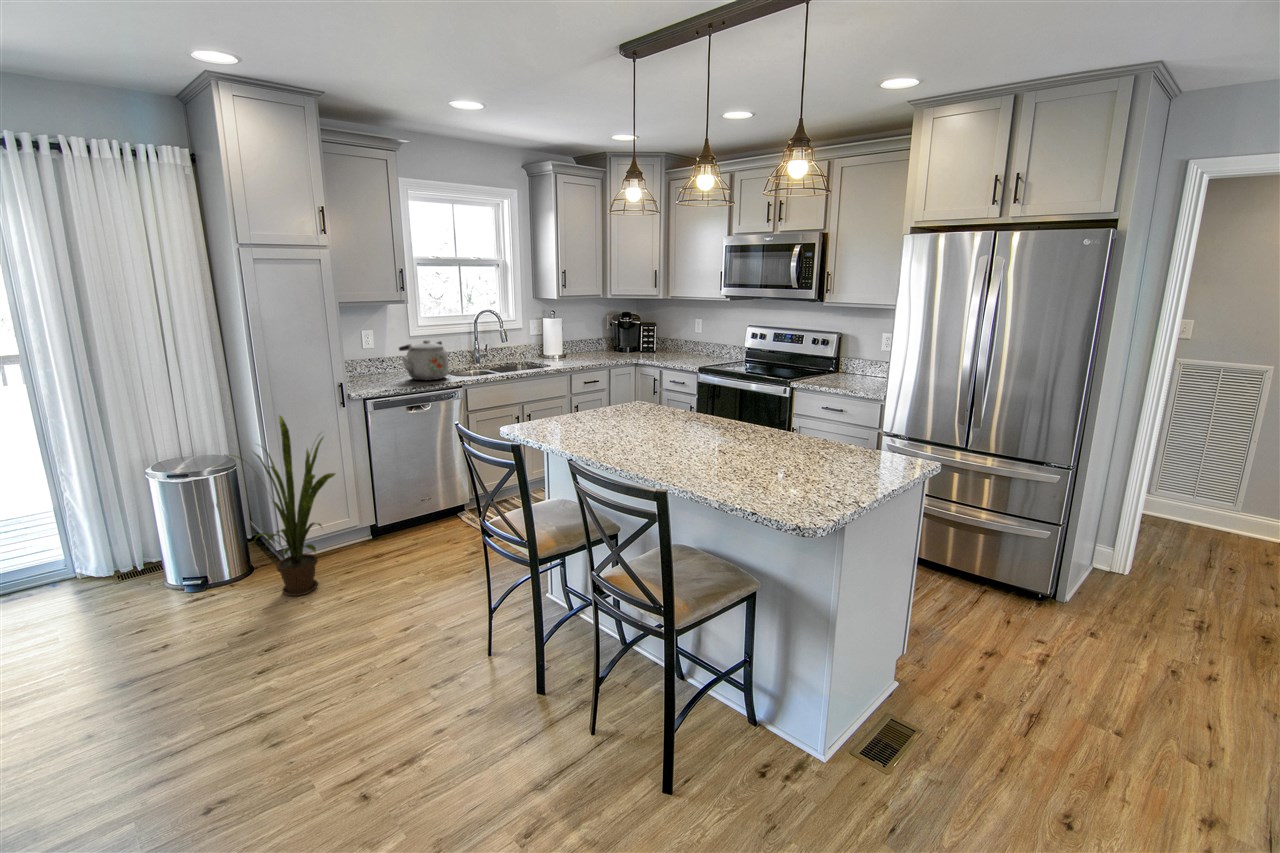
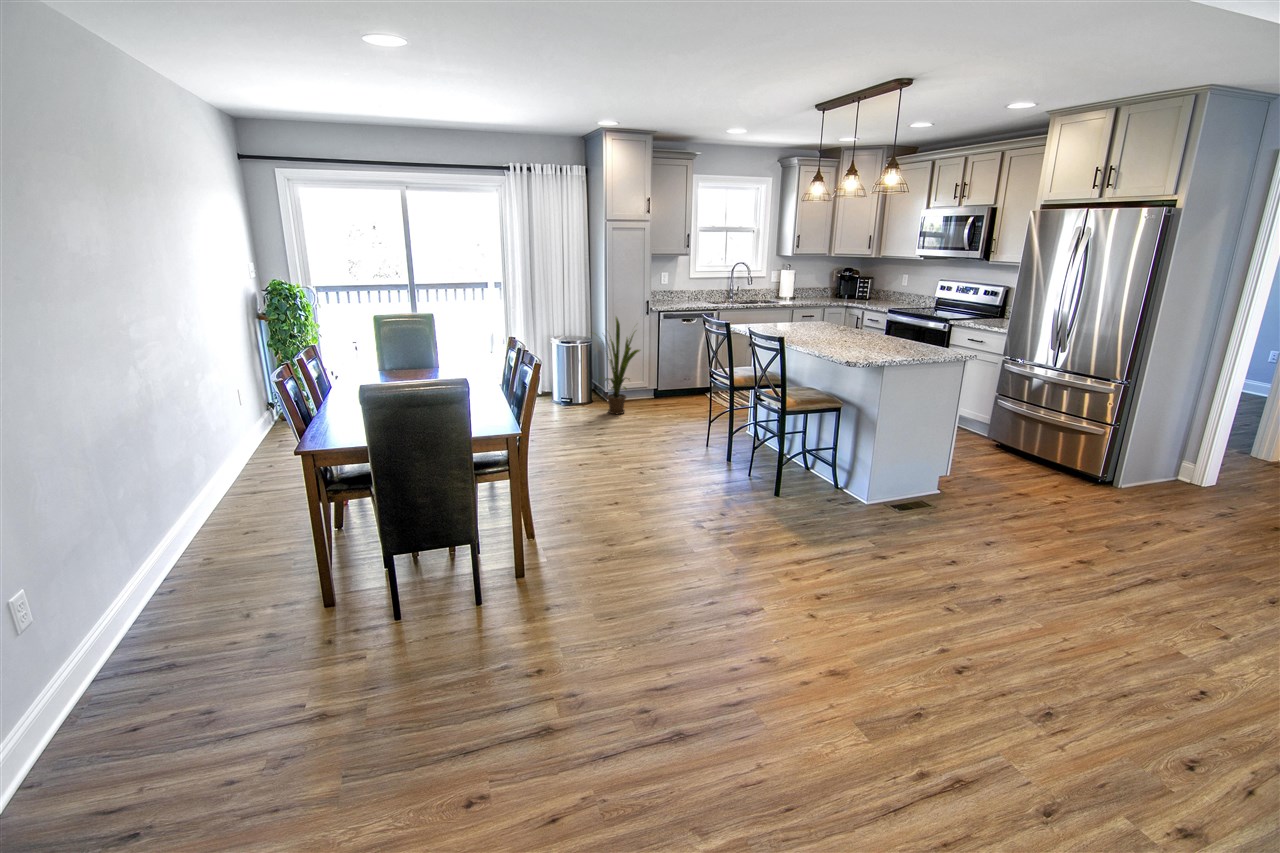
kettle: present [399,340,449,380] -> none [681,280,710,305]

